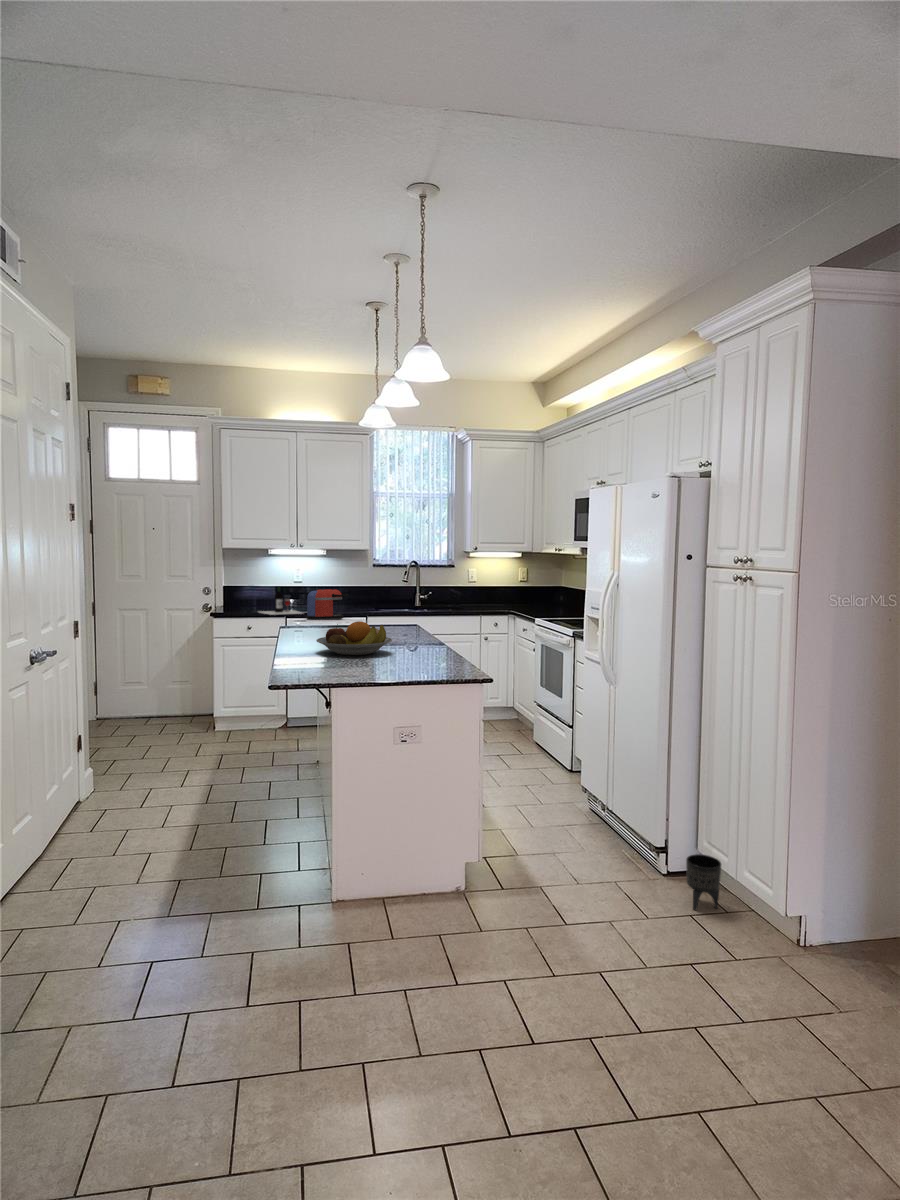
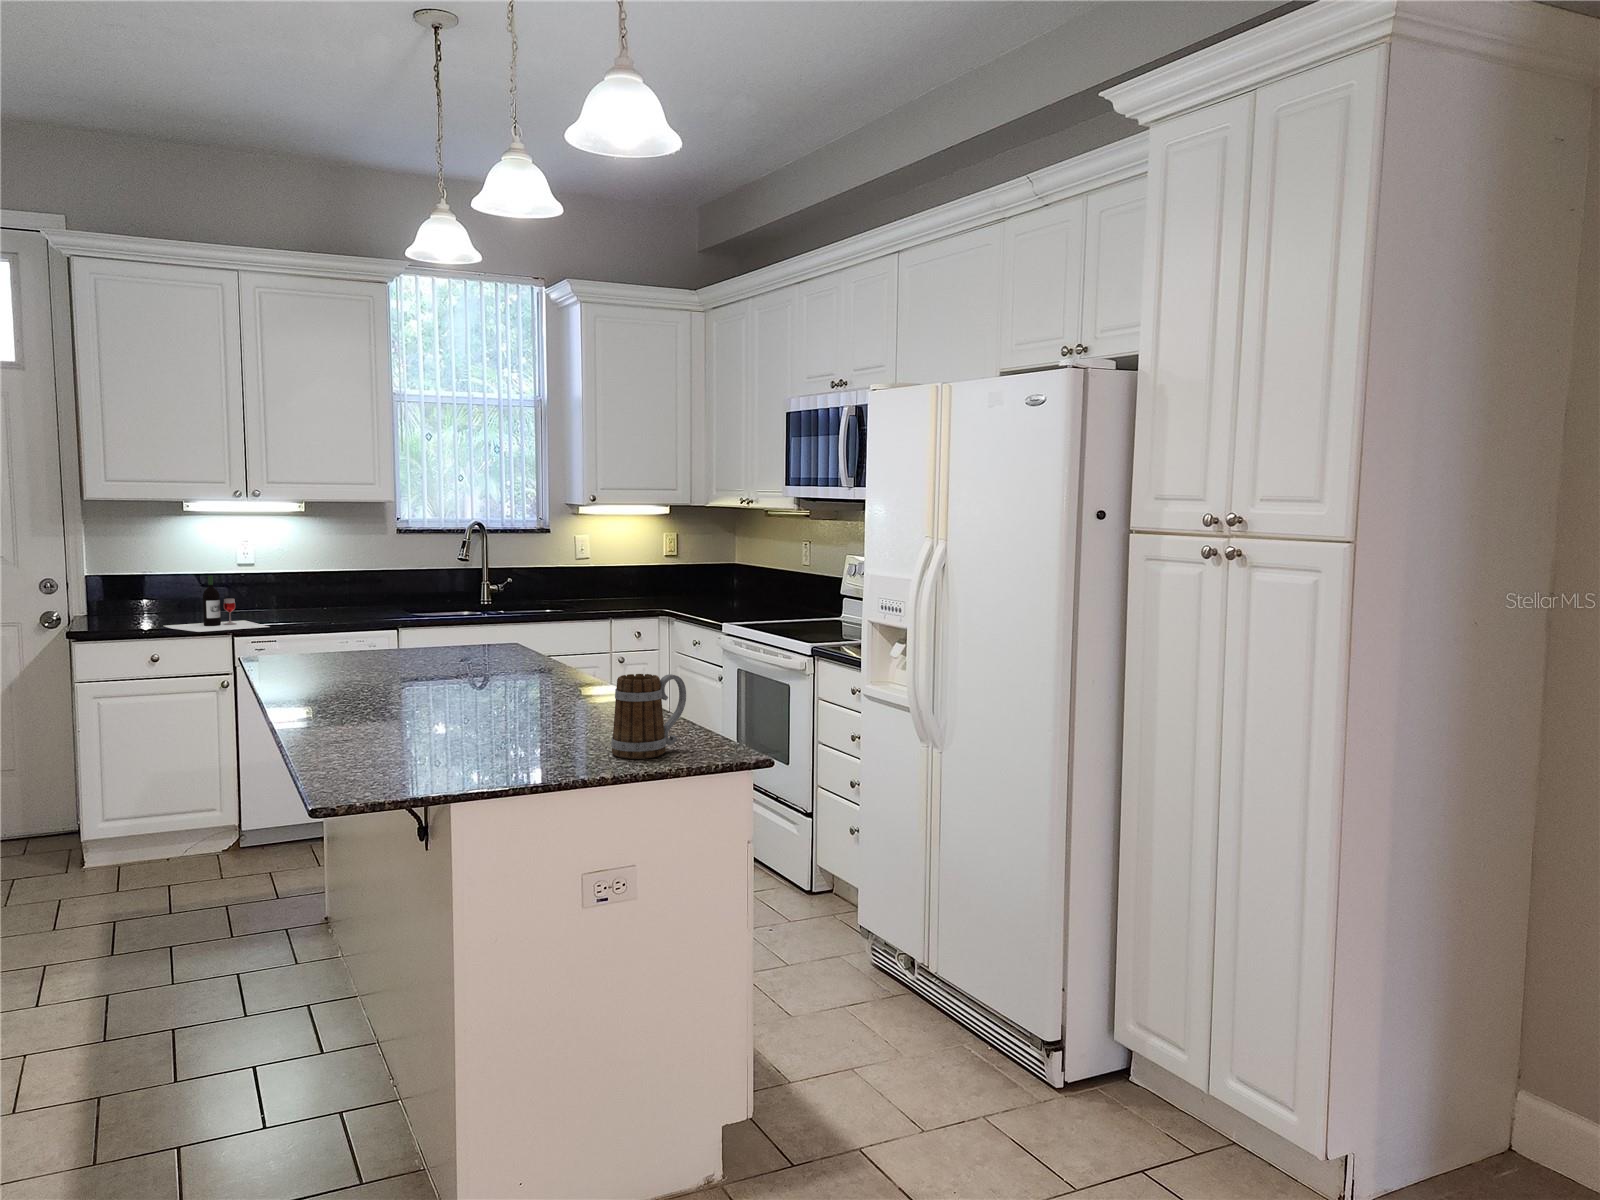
coffee maker: present [306,589,348,620] -> none [281,580,367,641]
fruit bowl: present [316,621,392,655] -> none [358,654,524,727]
mug: none [417,631,454,671] -> present [611,674,686,759]
planter: present [686,854,721,910] -> none [1126,1054,1189,1162]

